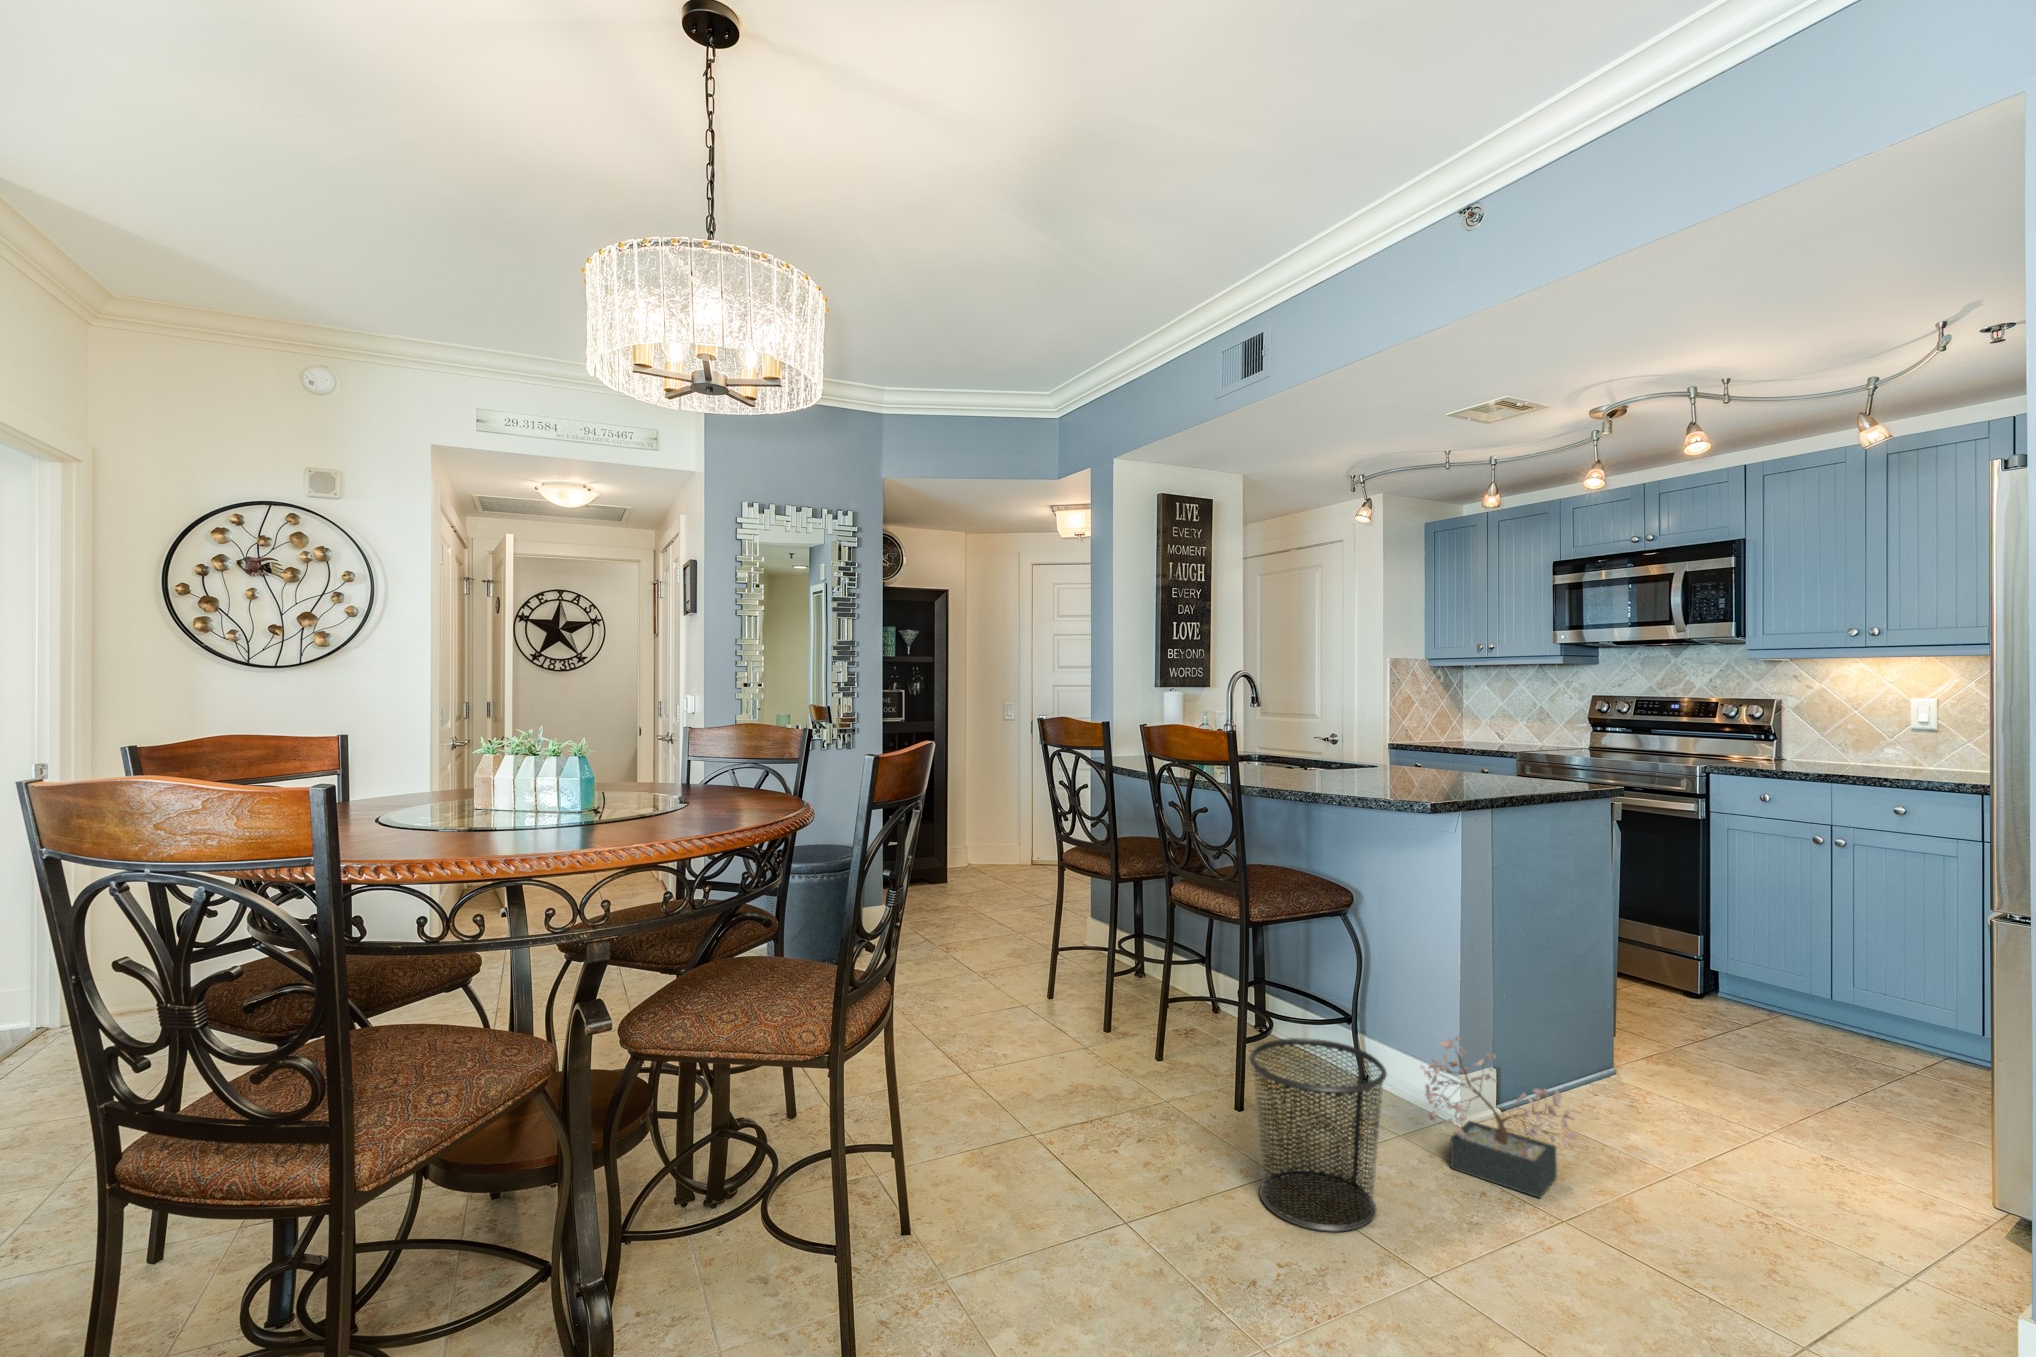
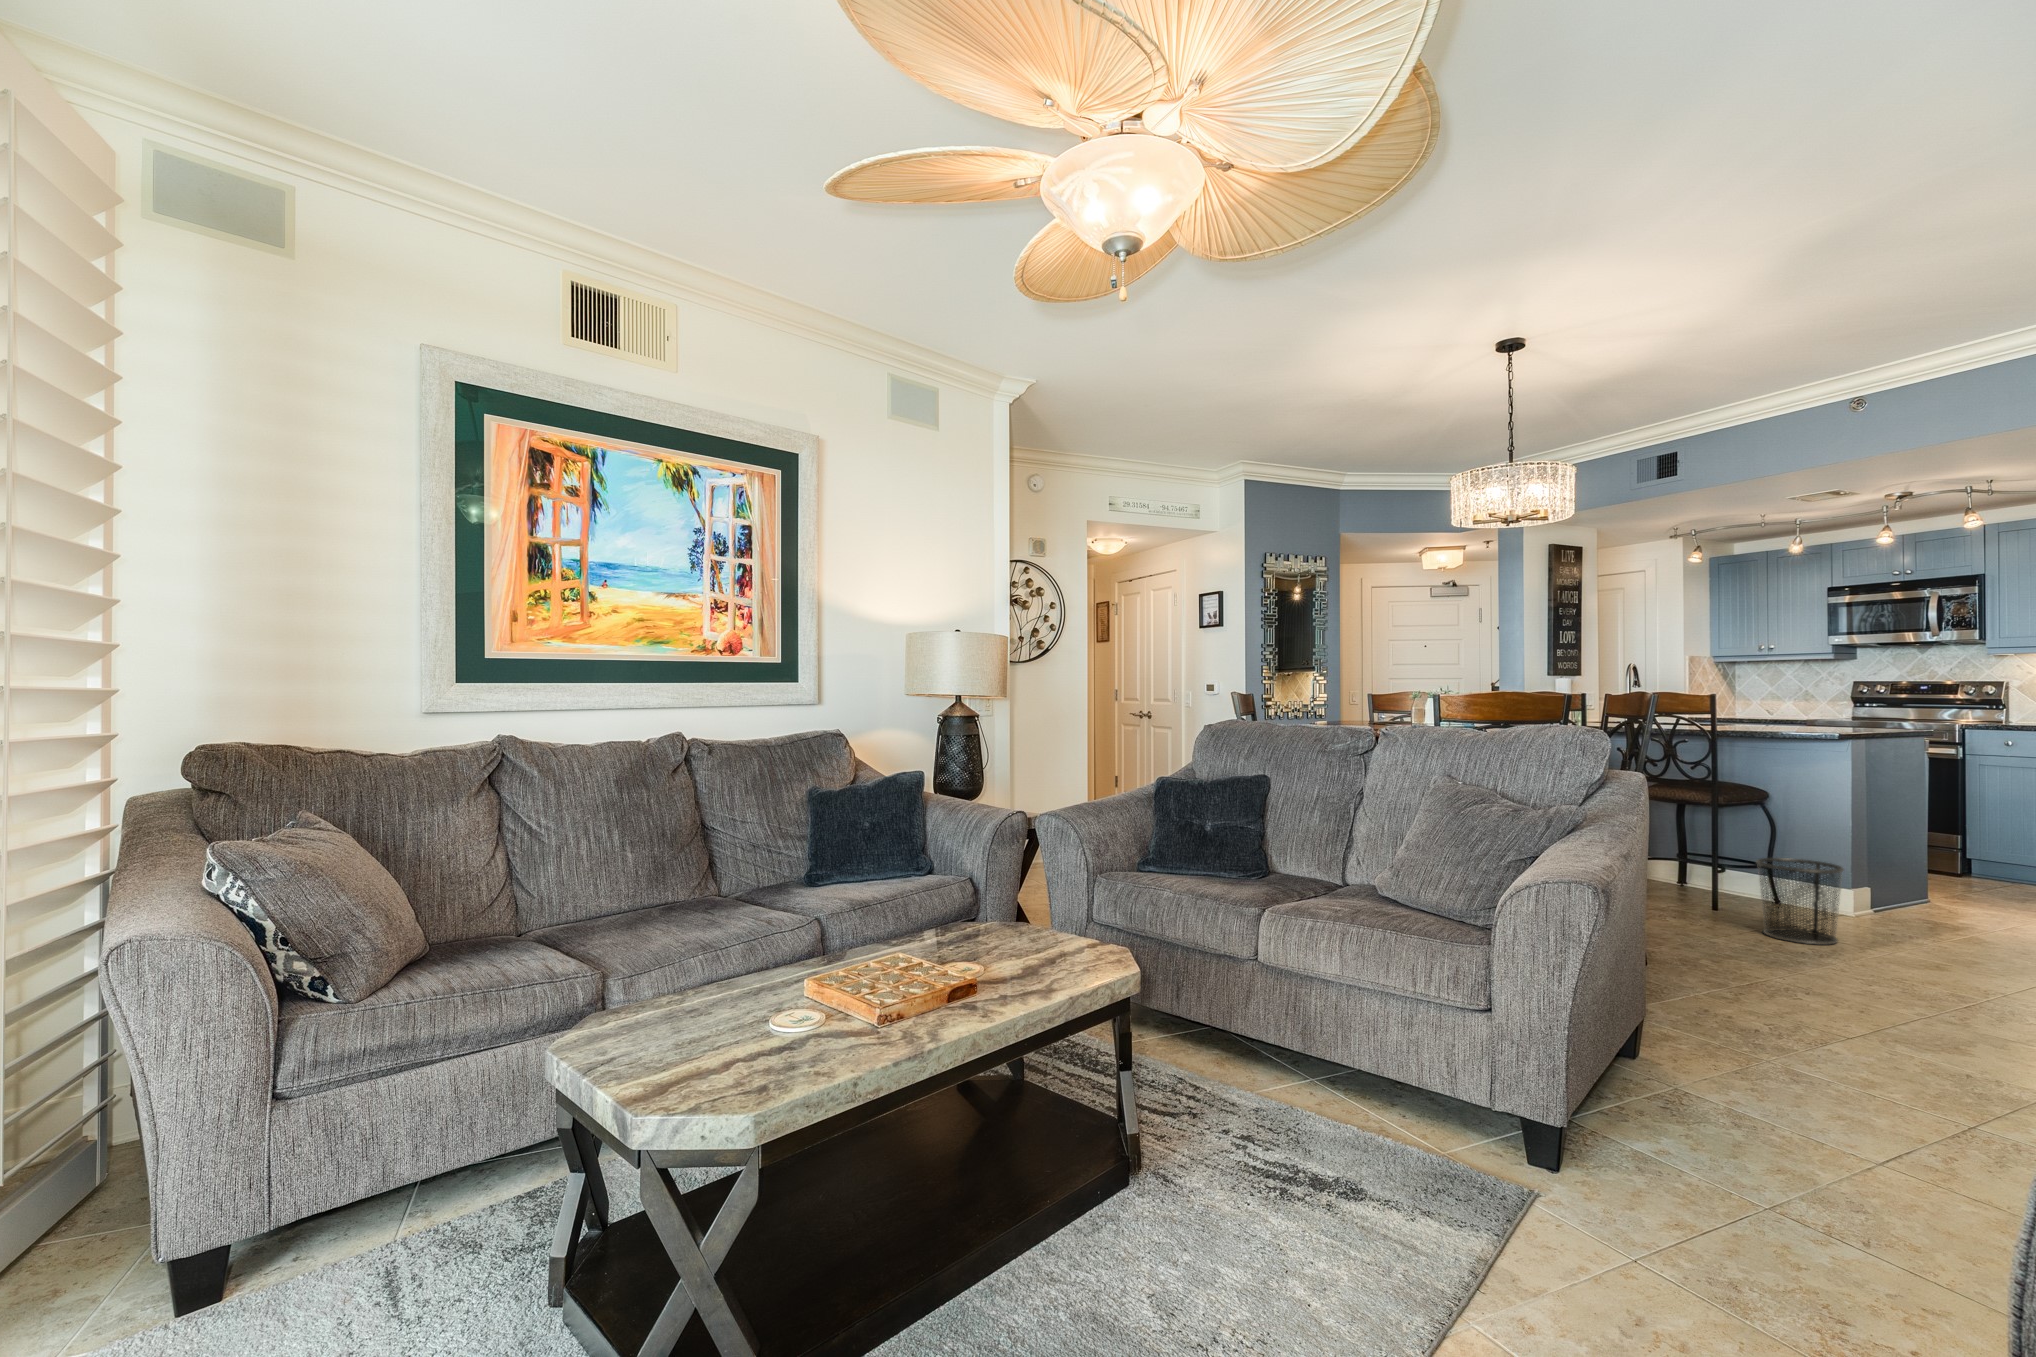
decorative plant: present [1420,1036,1576,1198] -> none [1838,863,1943,939]

